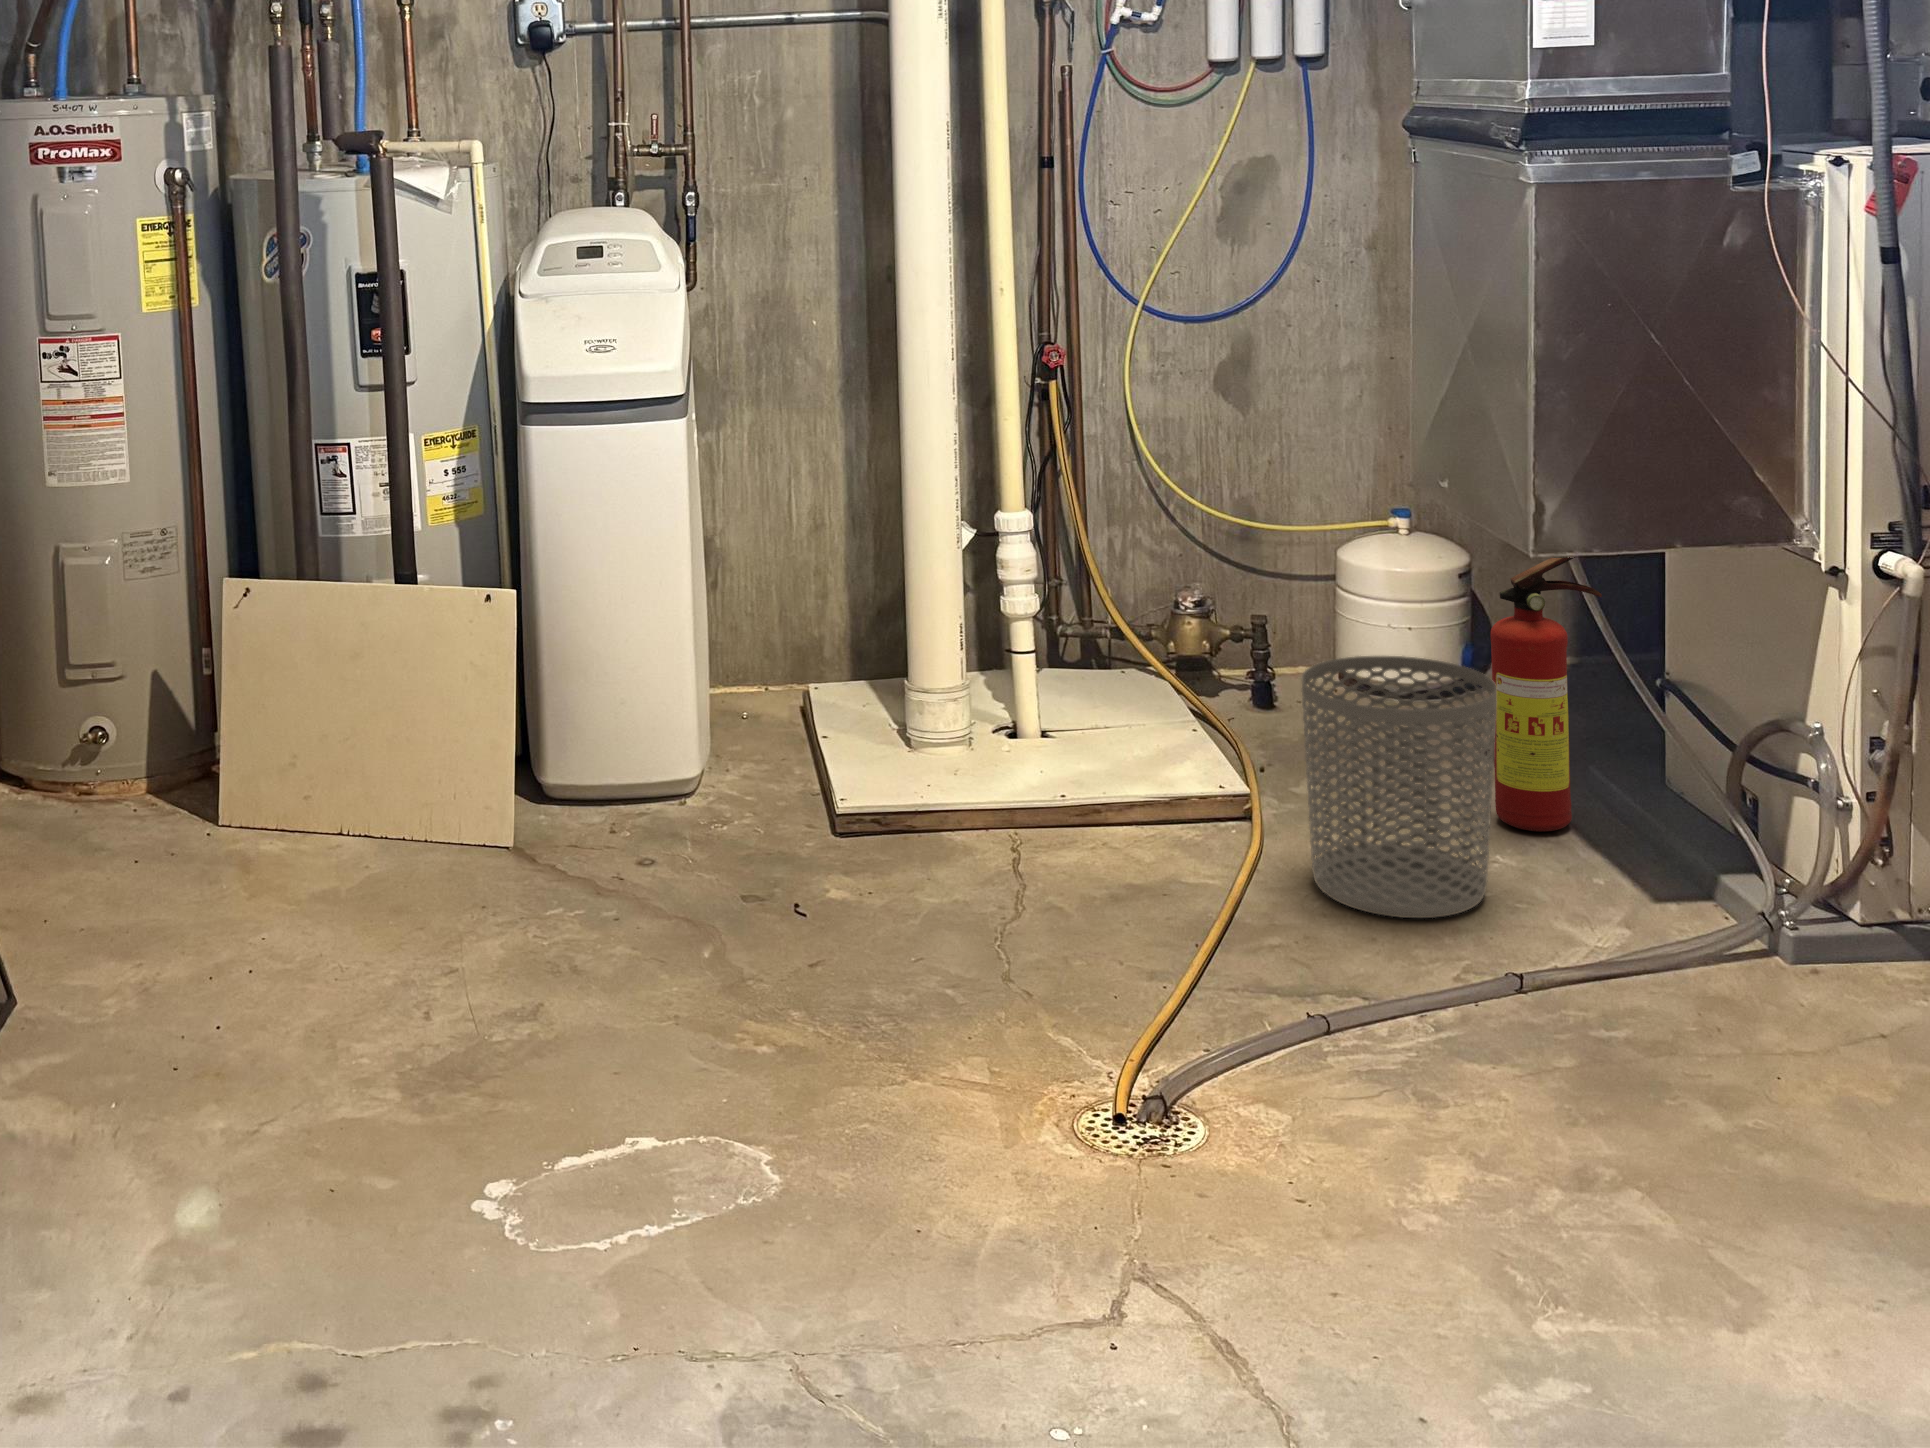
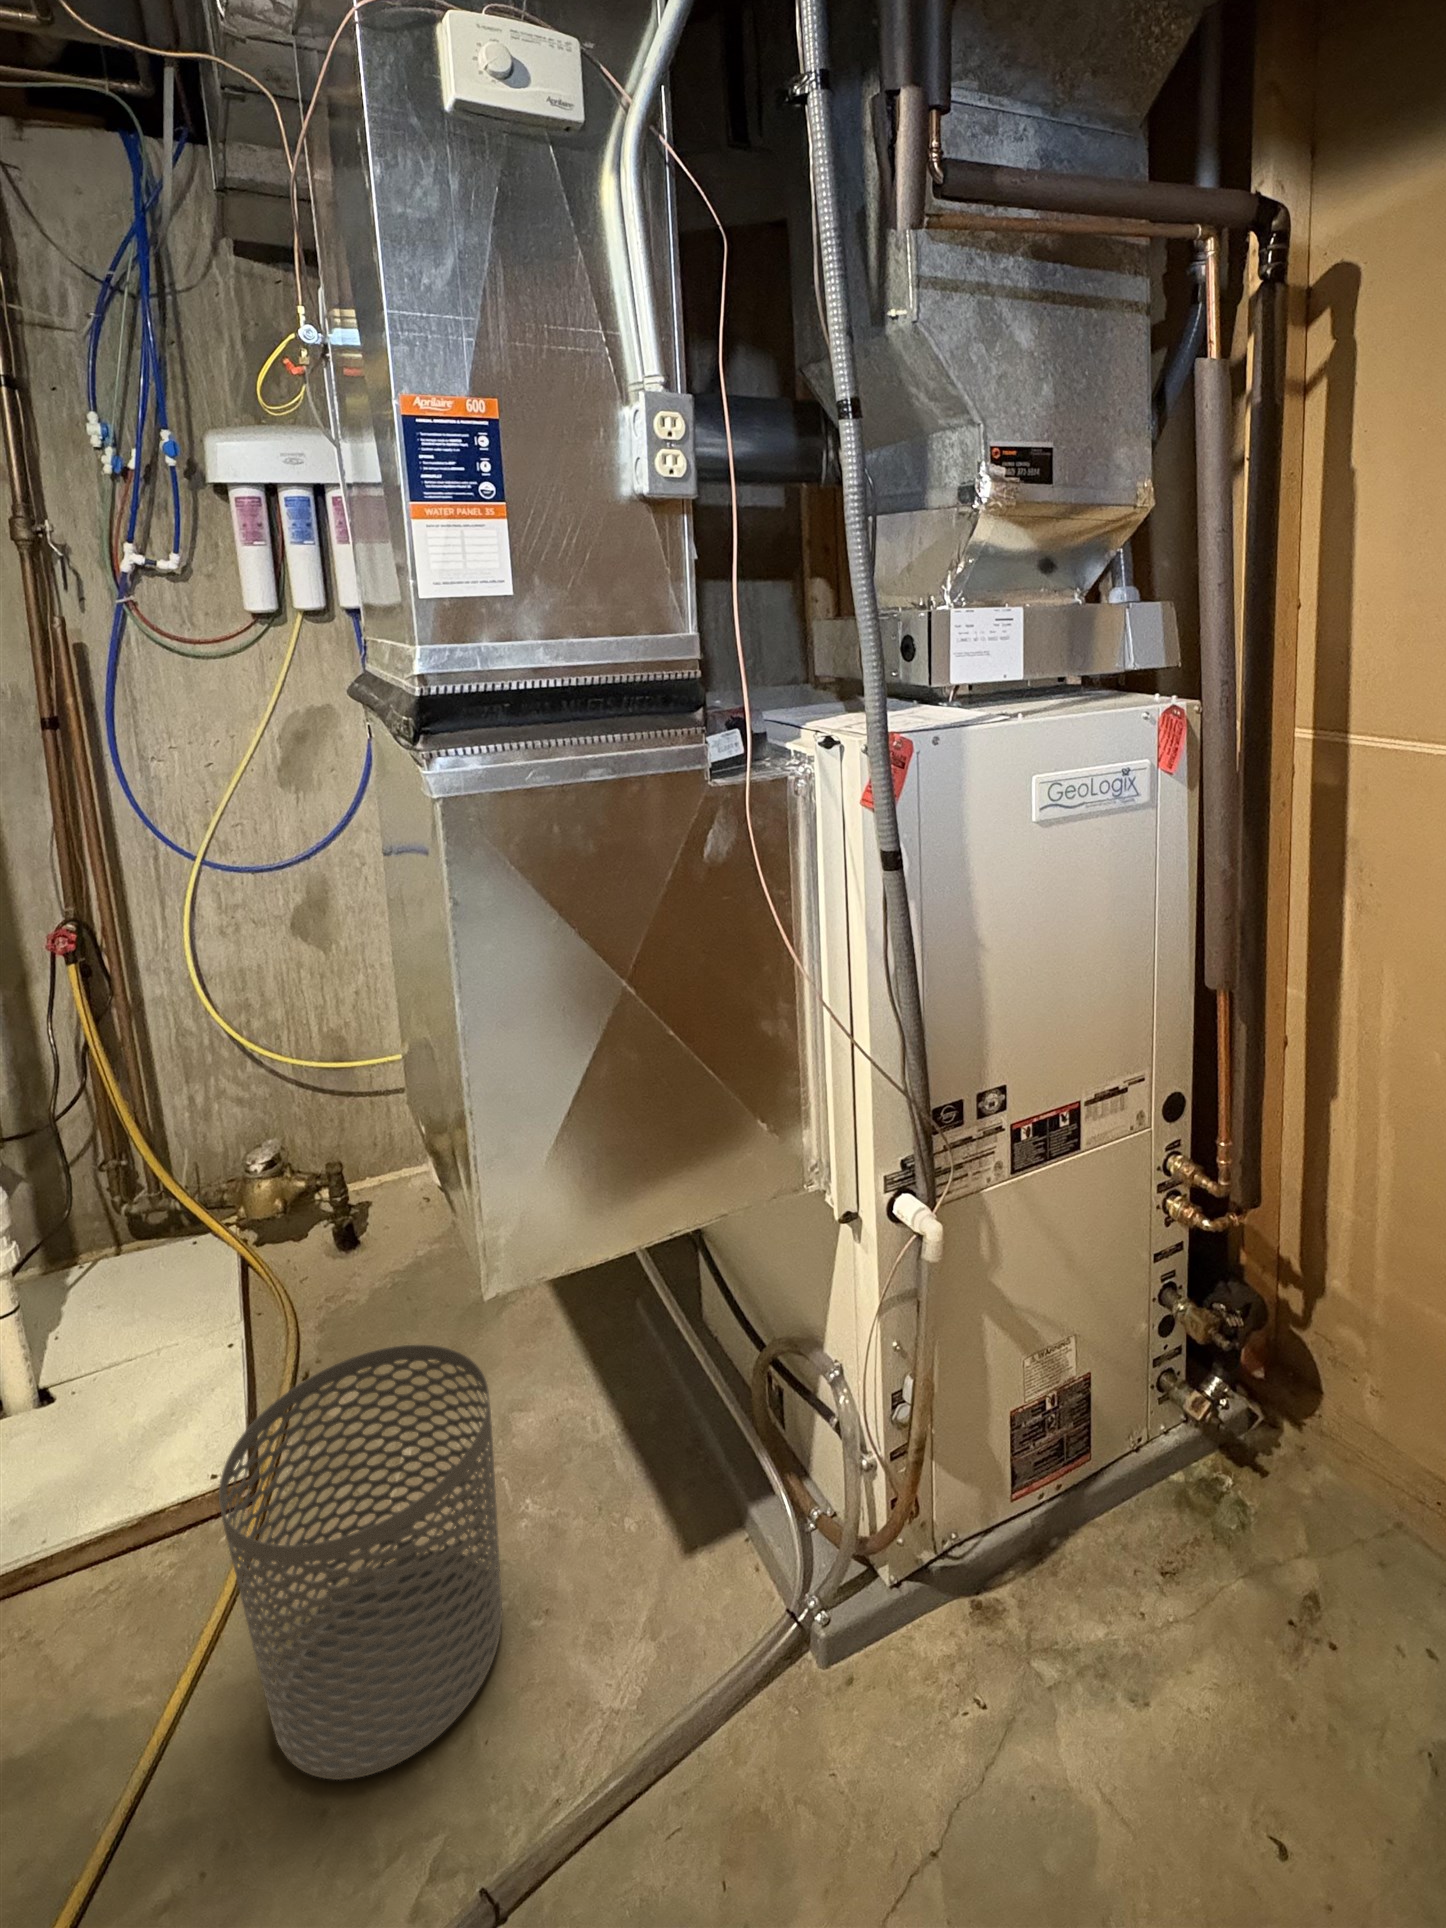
fire extinguisher: present [1491,557,1602,831] -> none [524,1125,635,1438]

